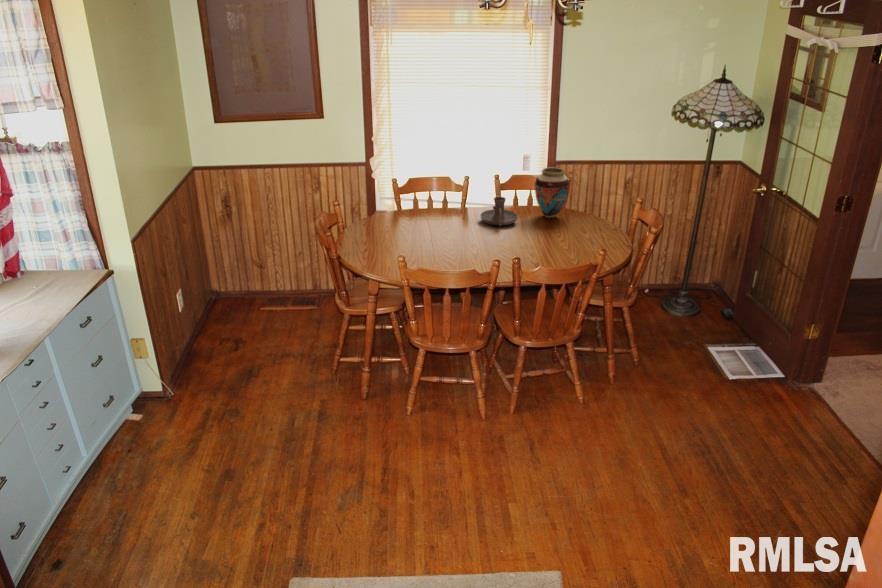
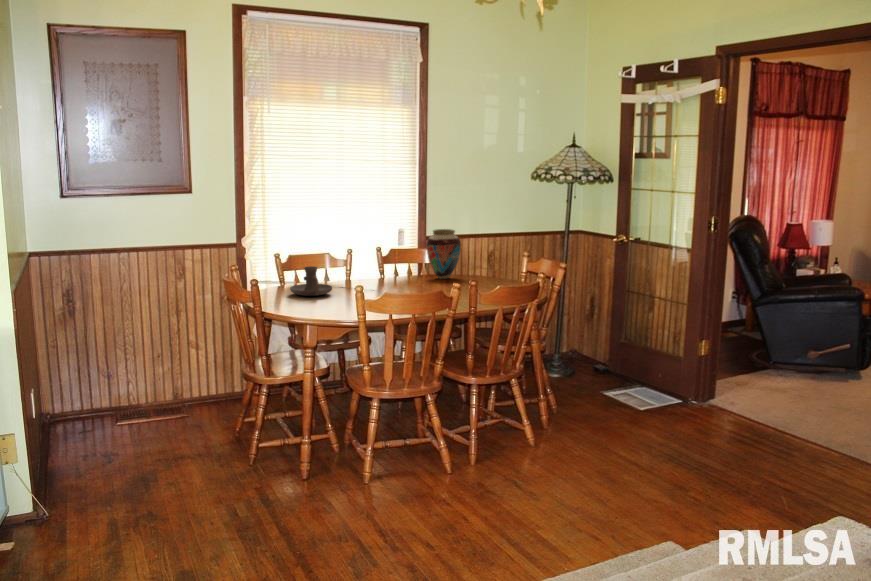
candle holder: present [481,197,518,226] -> present [290,266,332,296]

